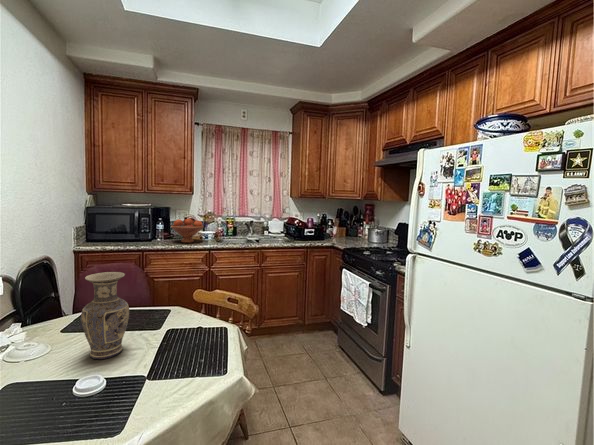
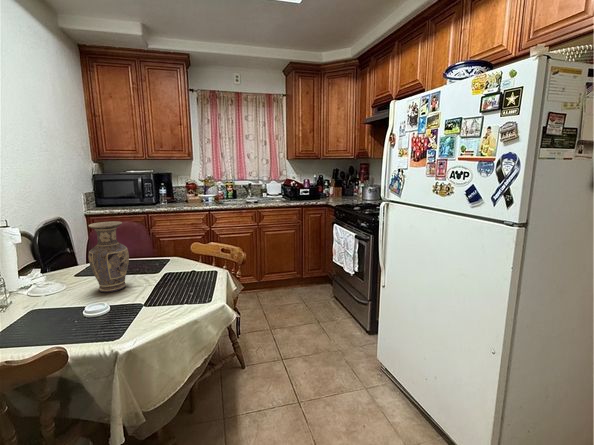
fruit bowl: present [171,219,204,243] -> none [172,183,203,206]

